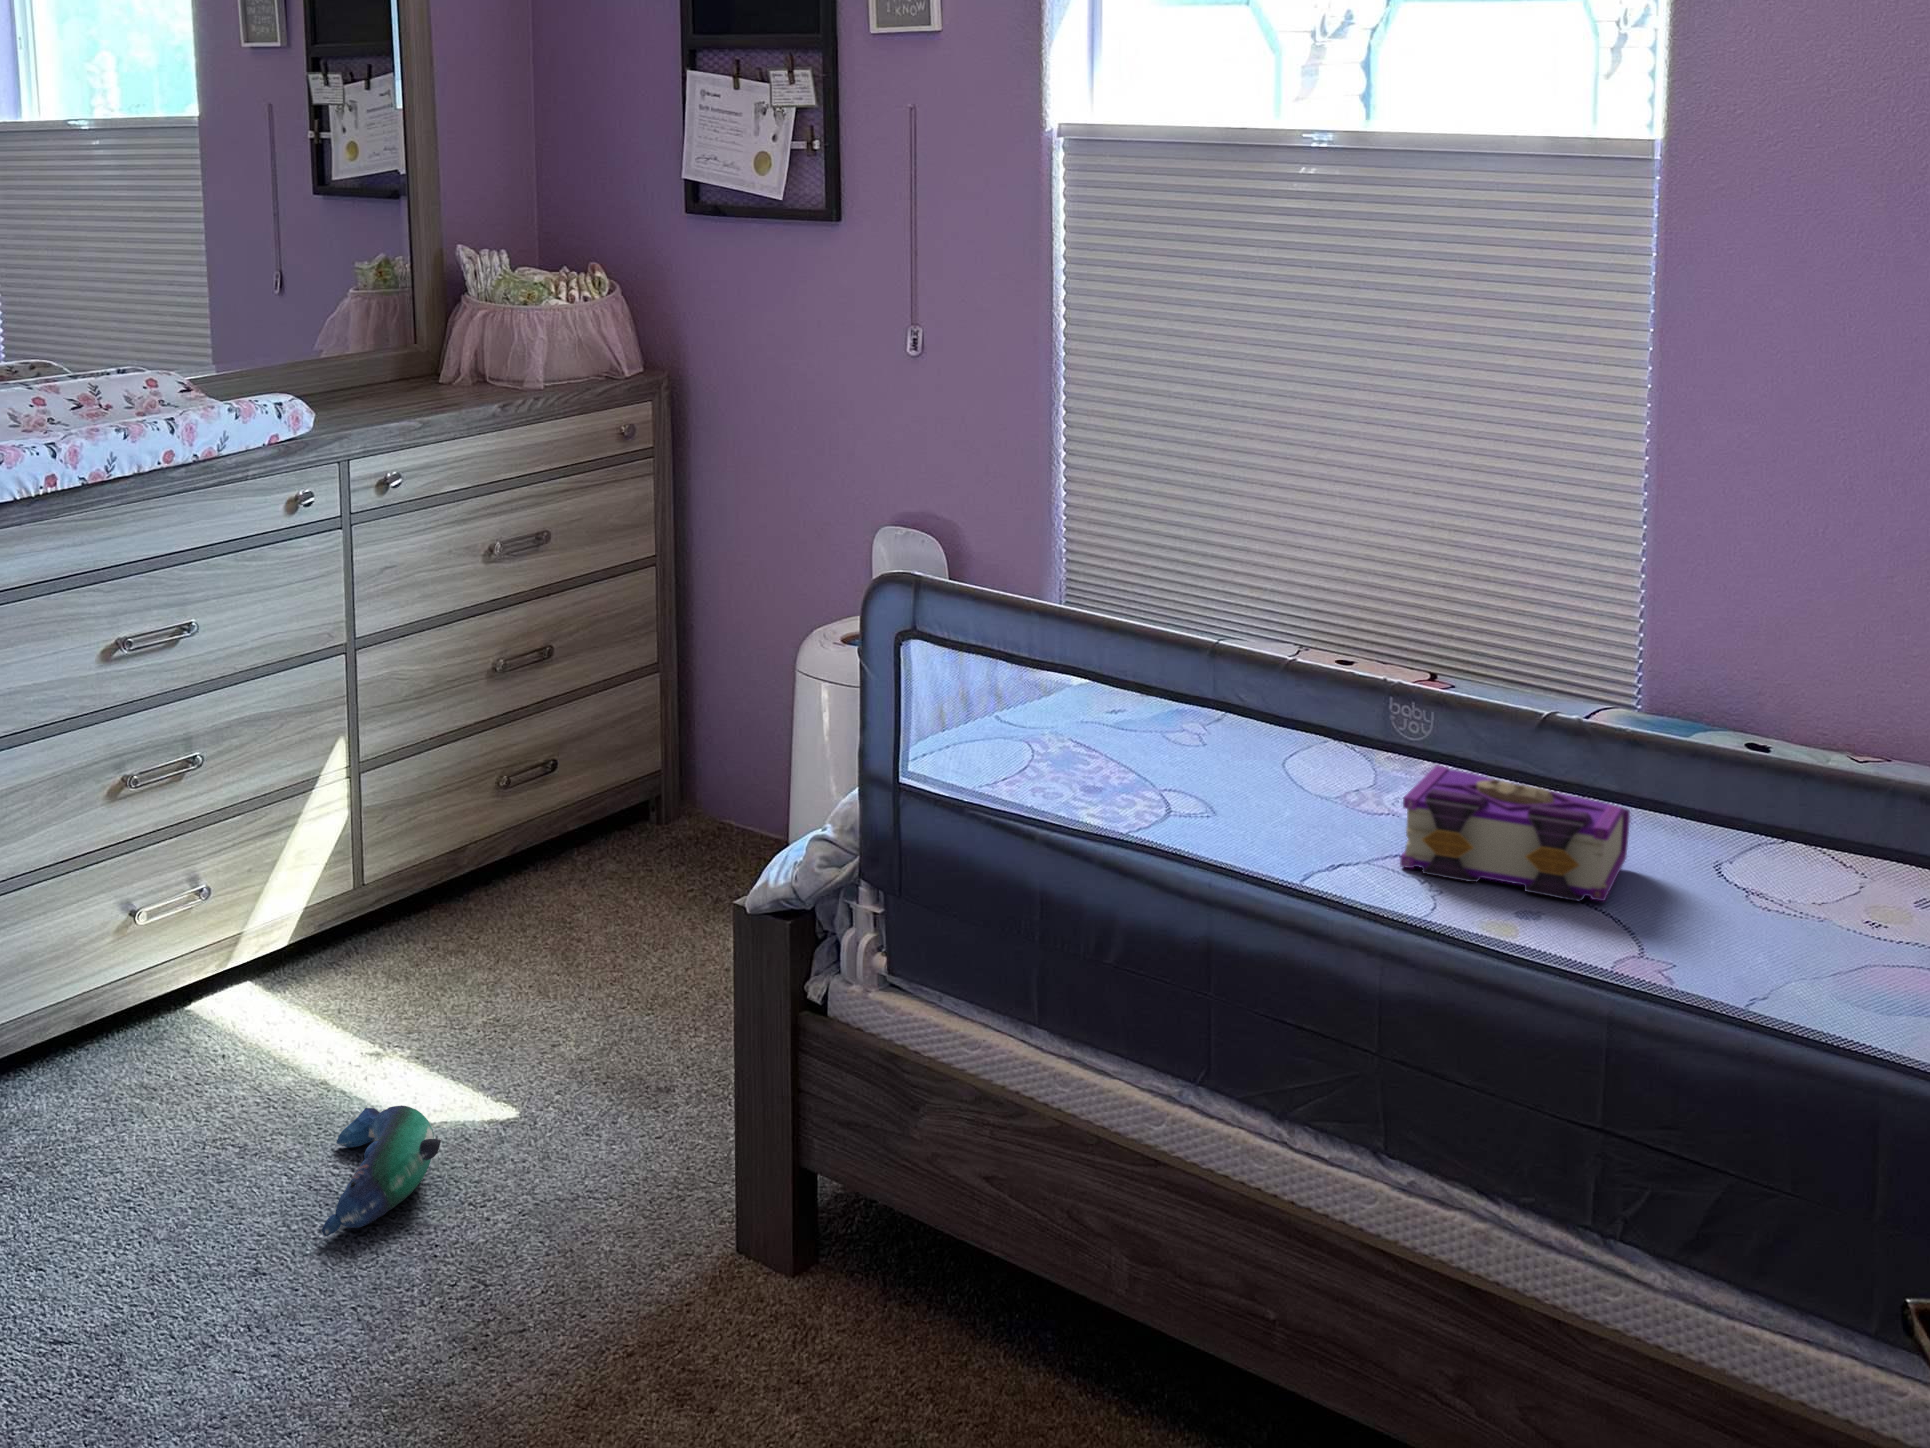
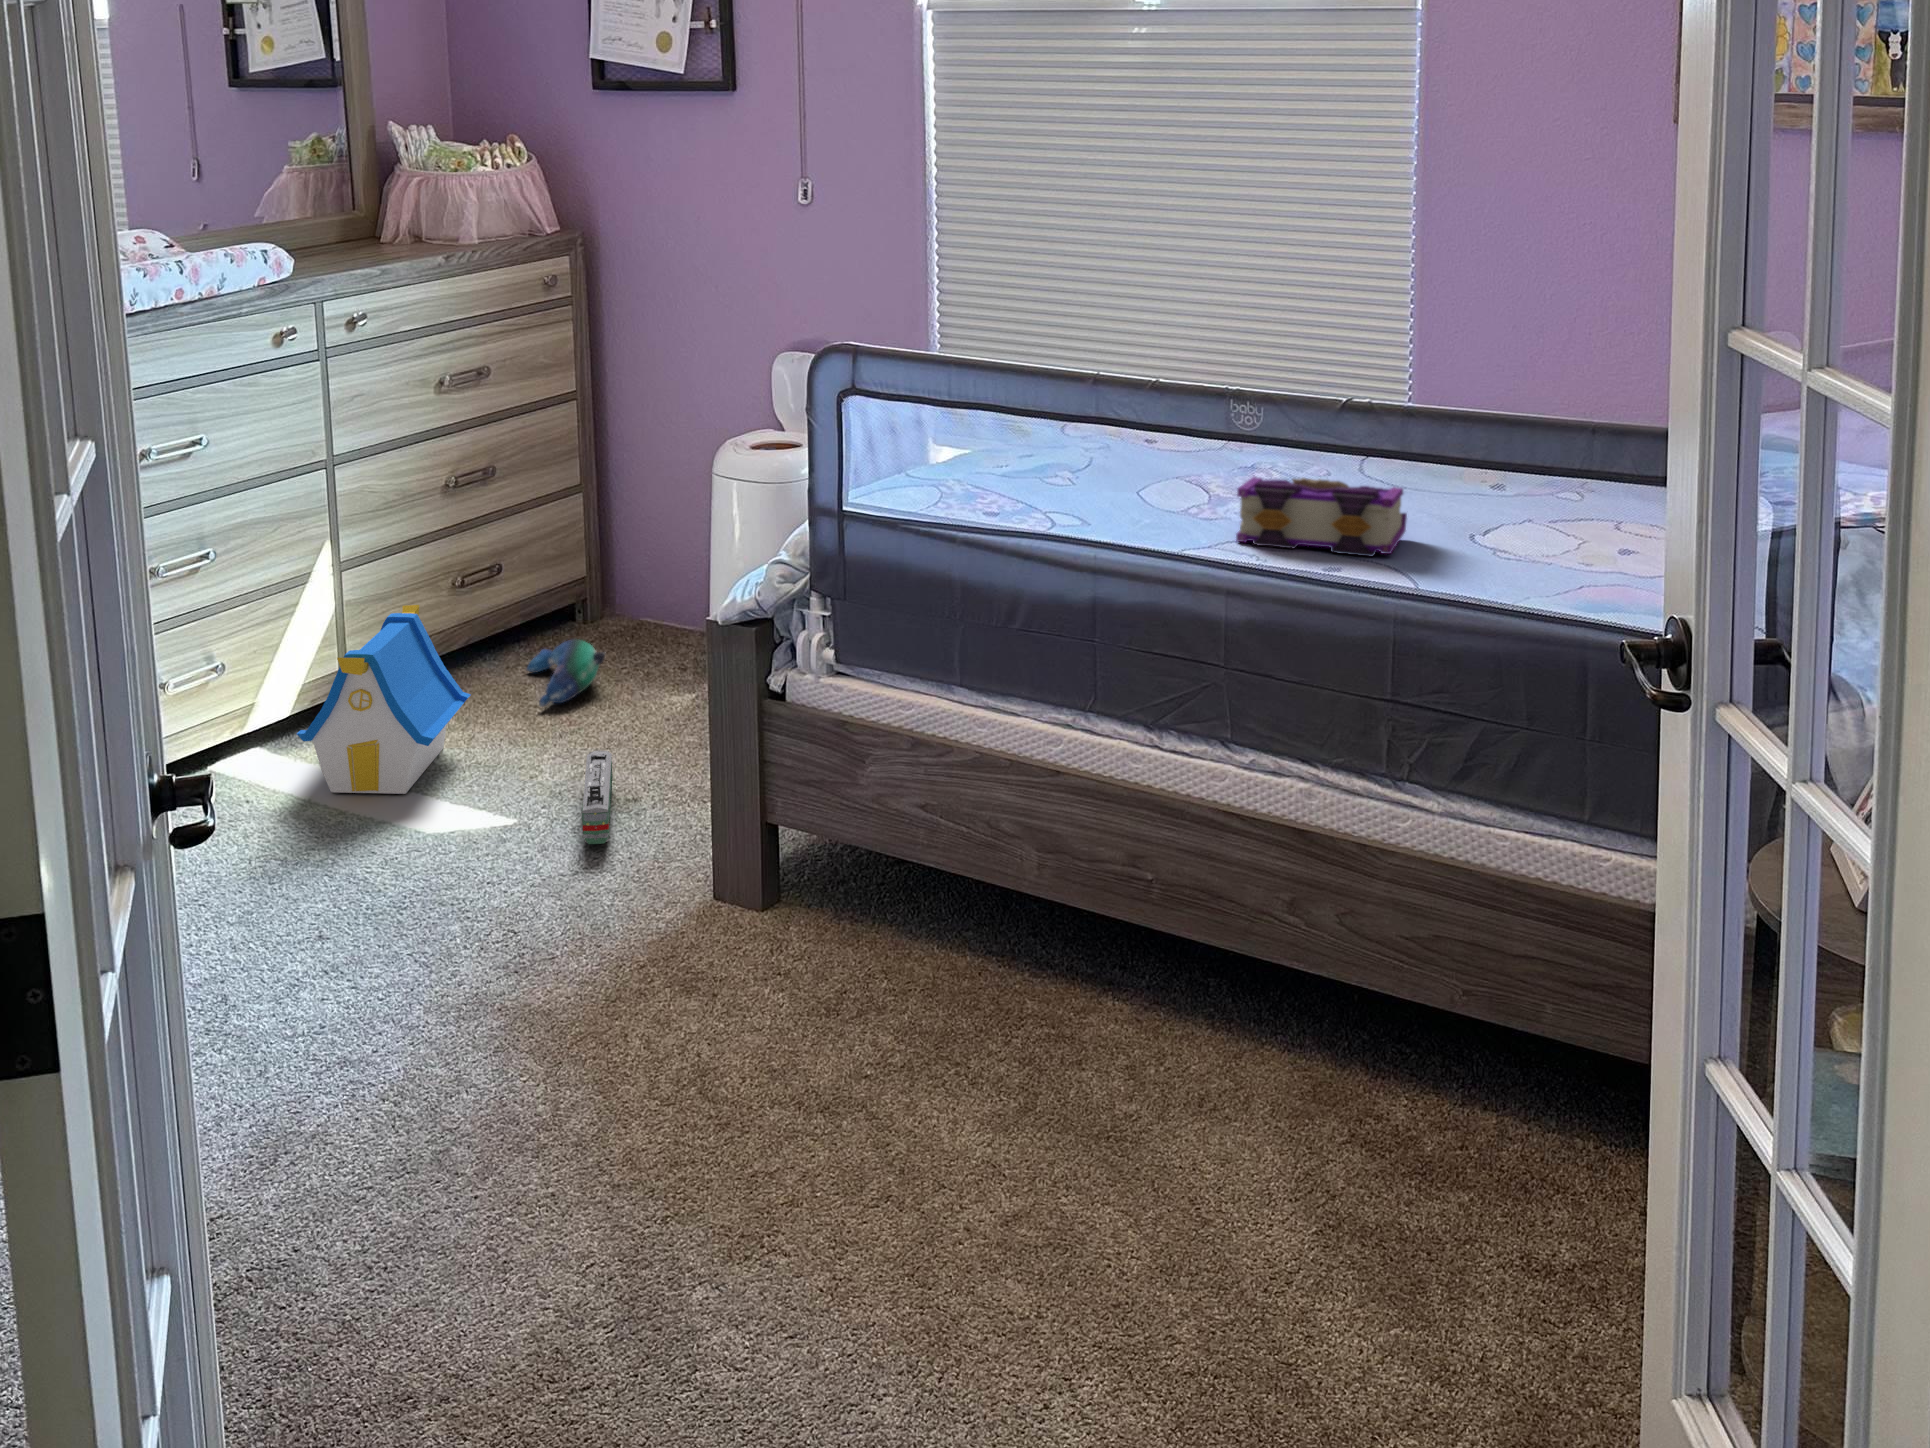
toy house: none [278,824,492,1061] -> present [297,605,471,794]
toy train: none [592,1023,646,1154] -> present [582,751,613,844]
plush toy: present [322,1105,441,1236] -> present [527,639,605,707]

